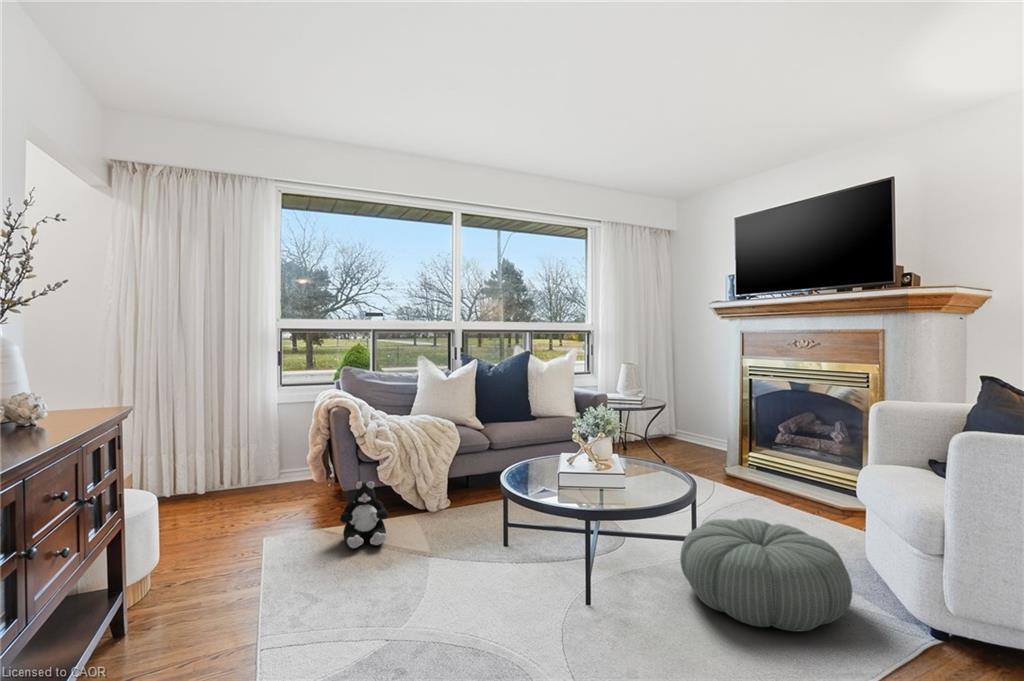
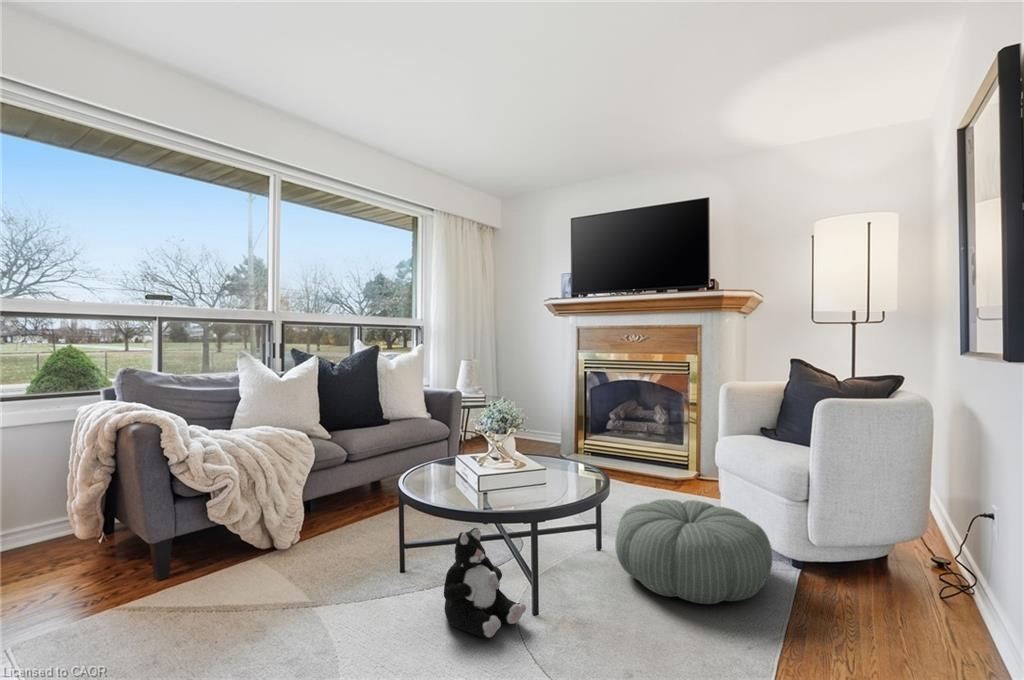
plush toy: present [340,480,388,548] -> present [444,528,526,638]

